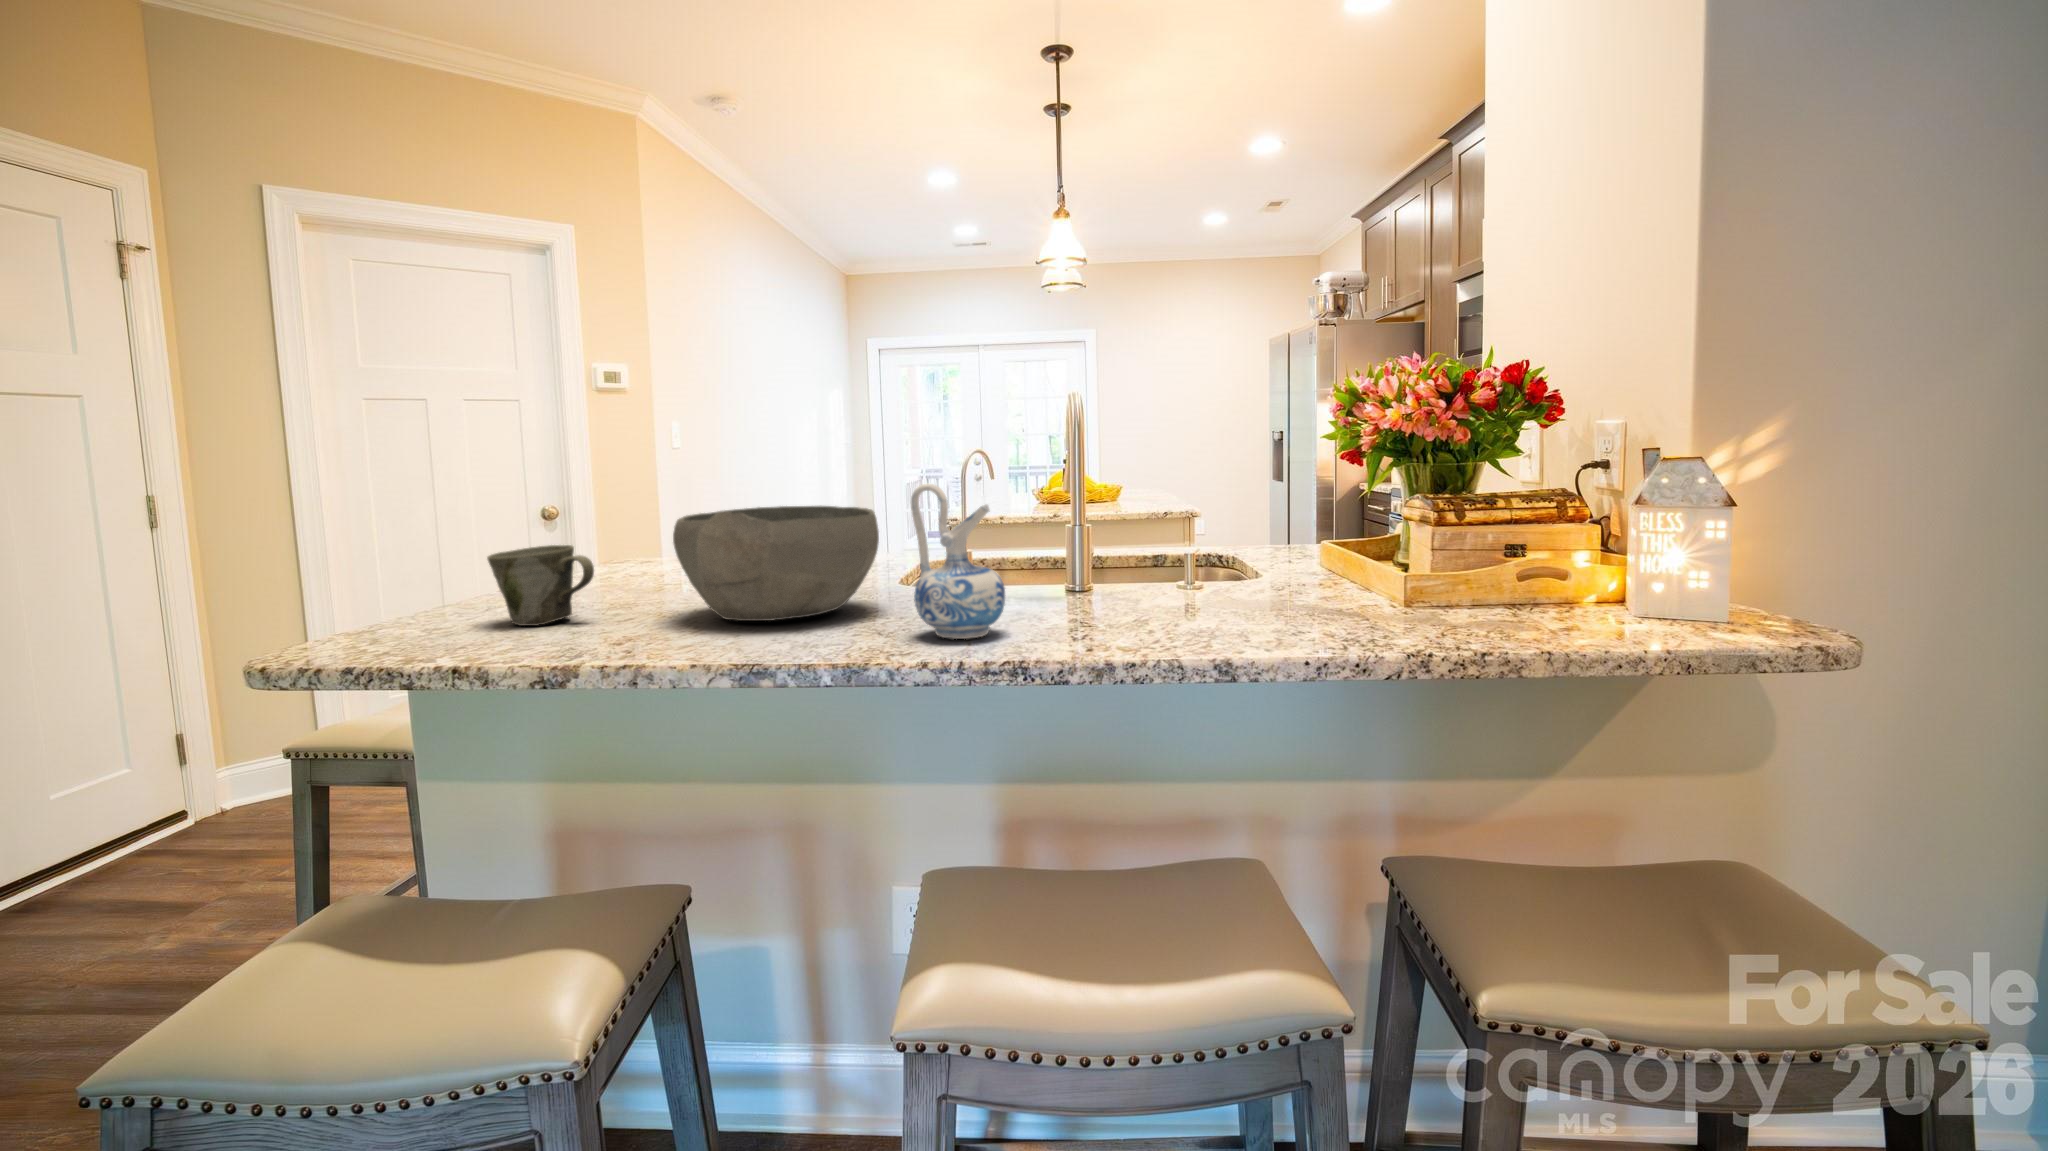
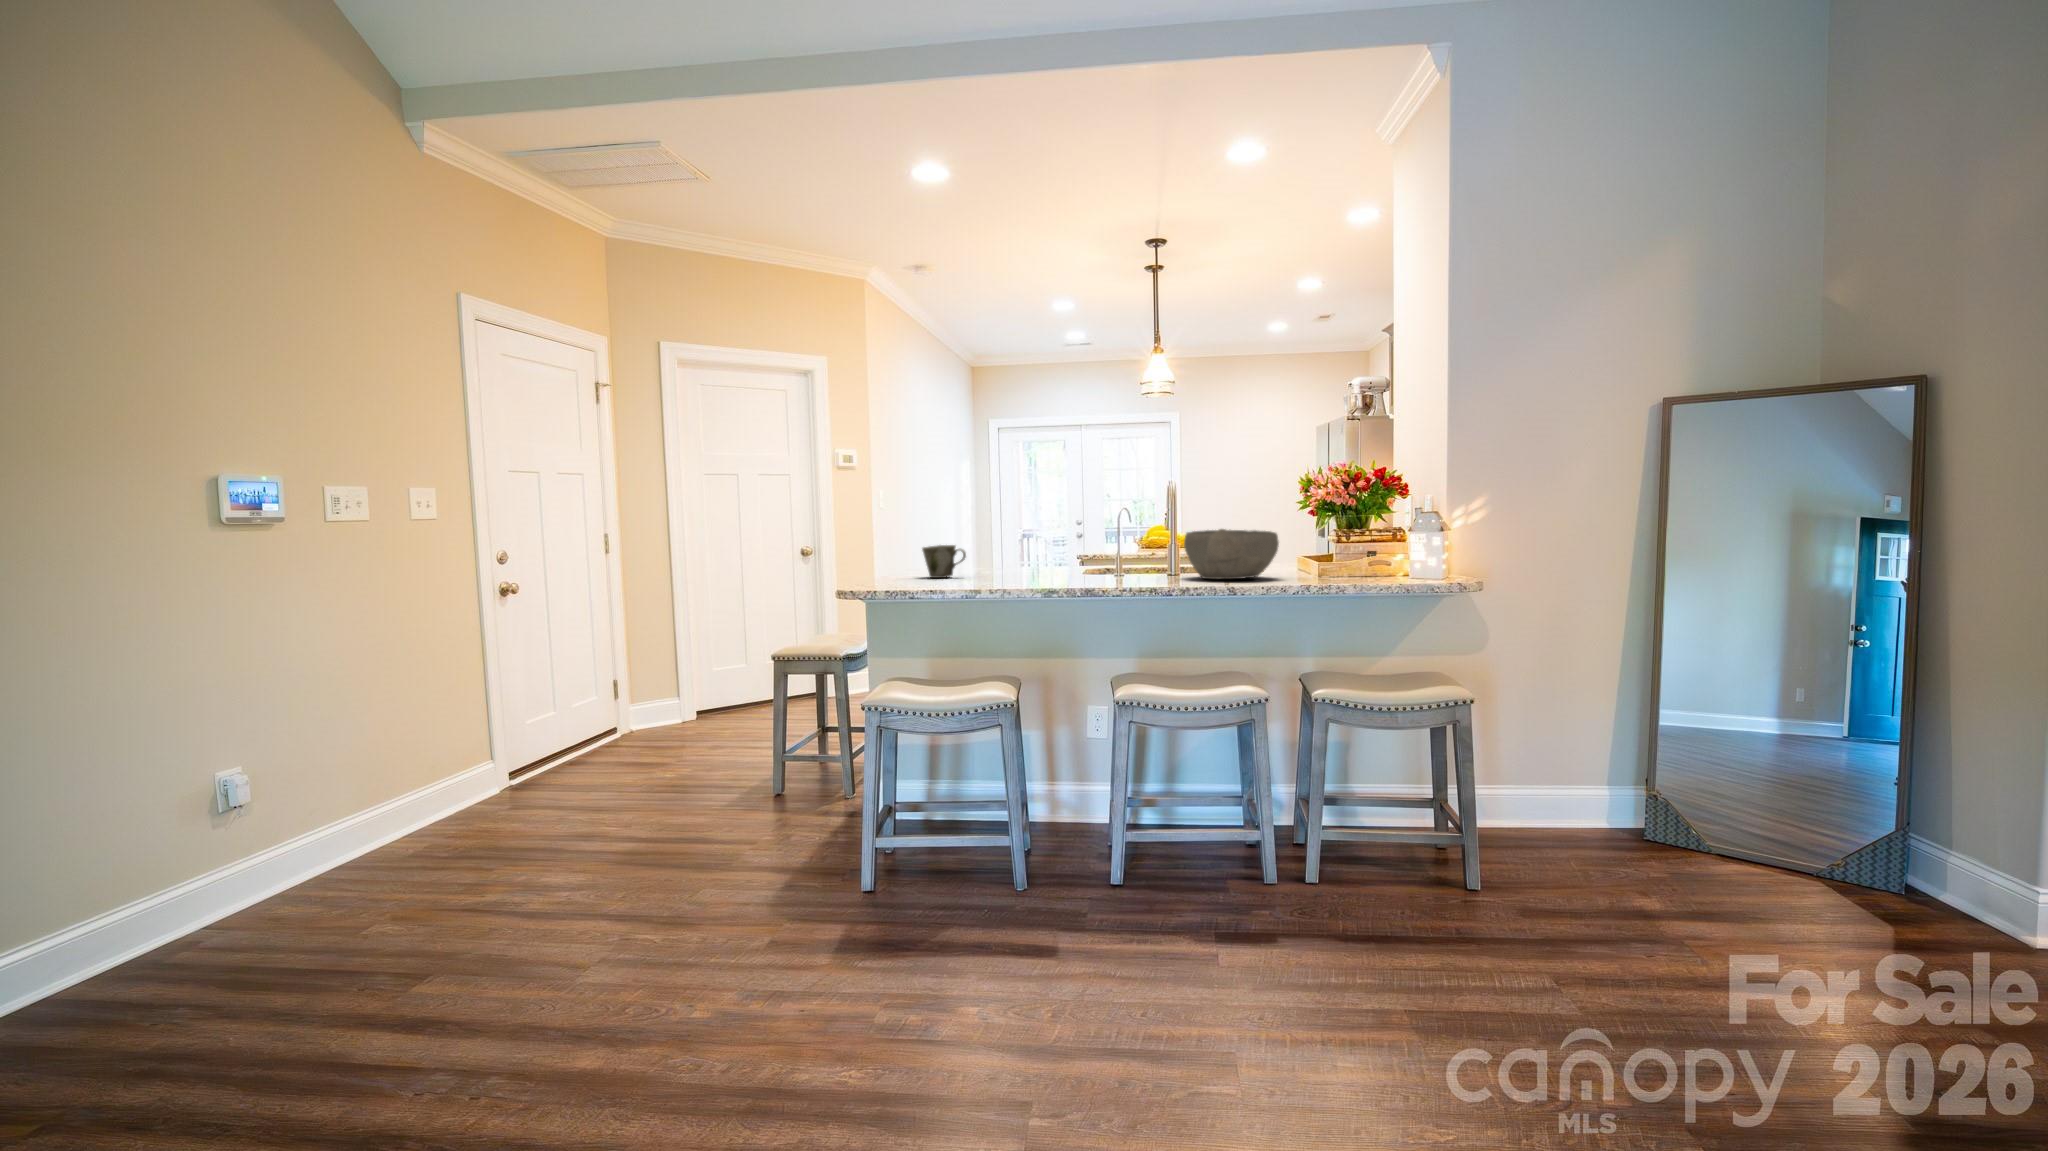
ceramic pitcher: present [911,484,1005,639] -> none [1110,518,1147,581]
bowl: present [673,506,879,621] -> present [1184,529,1279,579]

